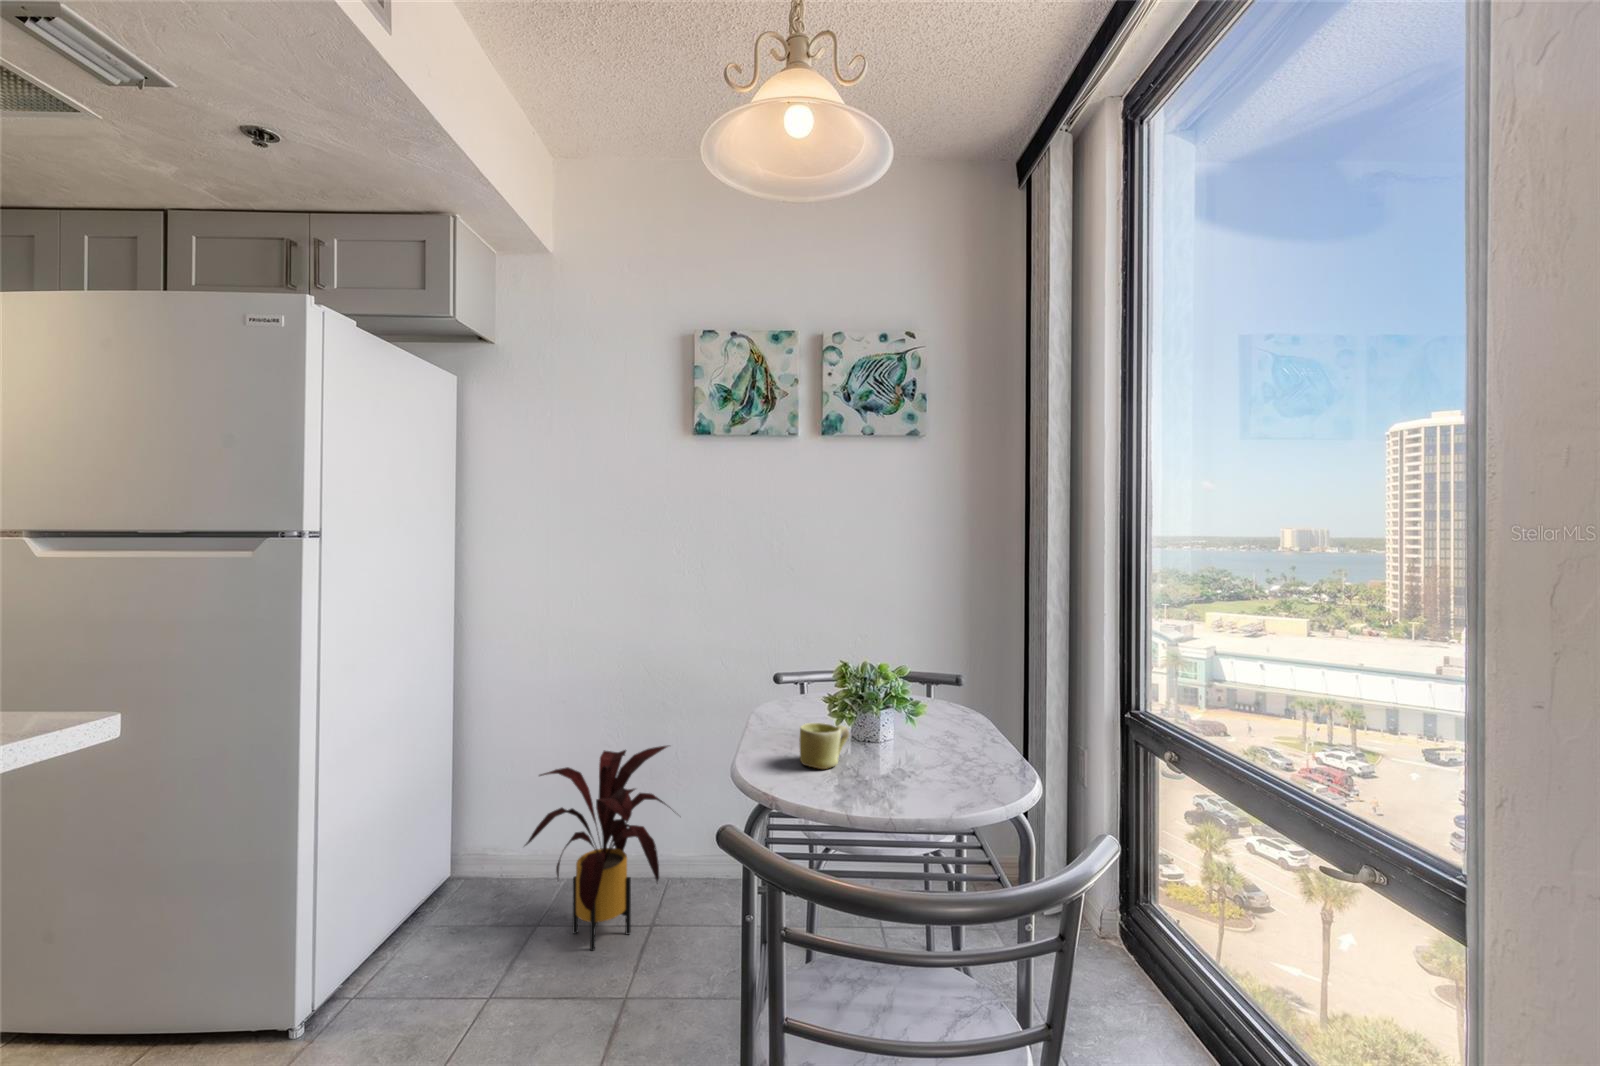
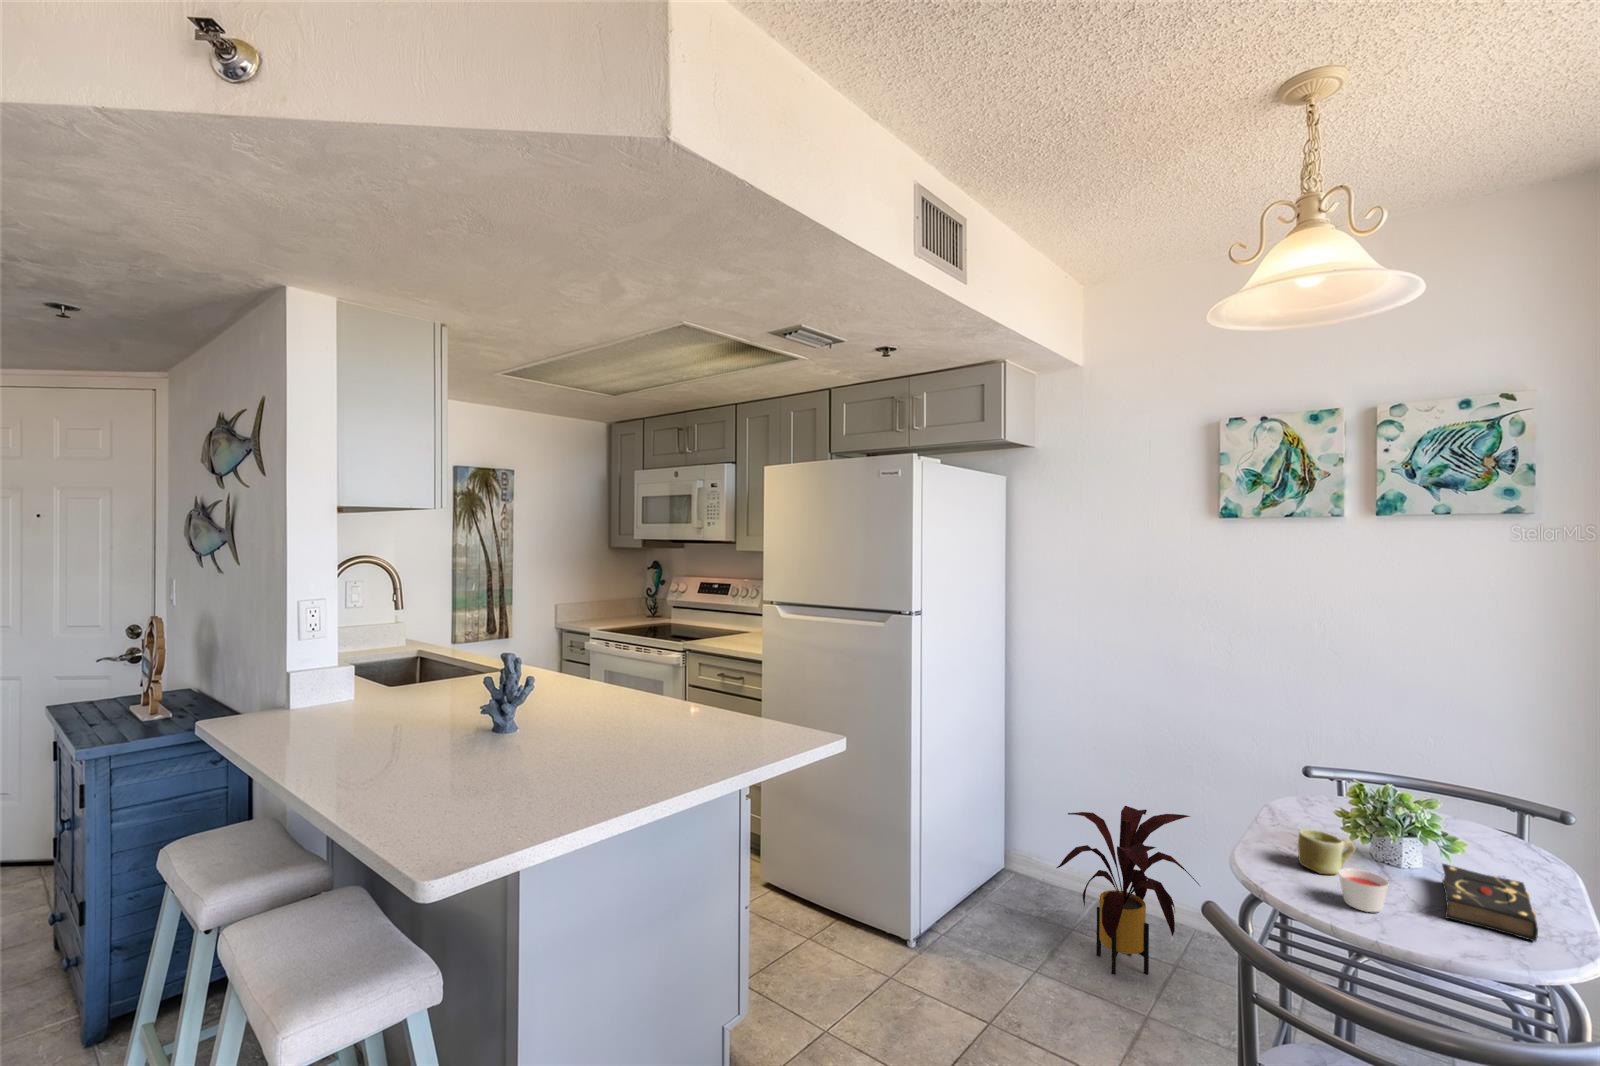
book: none [914,729,1005,783] -> present [1442,864,1538,941]
candle: none [849,753,894,799] -> present [1338,868,1389,912]

